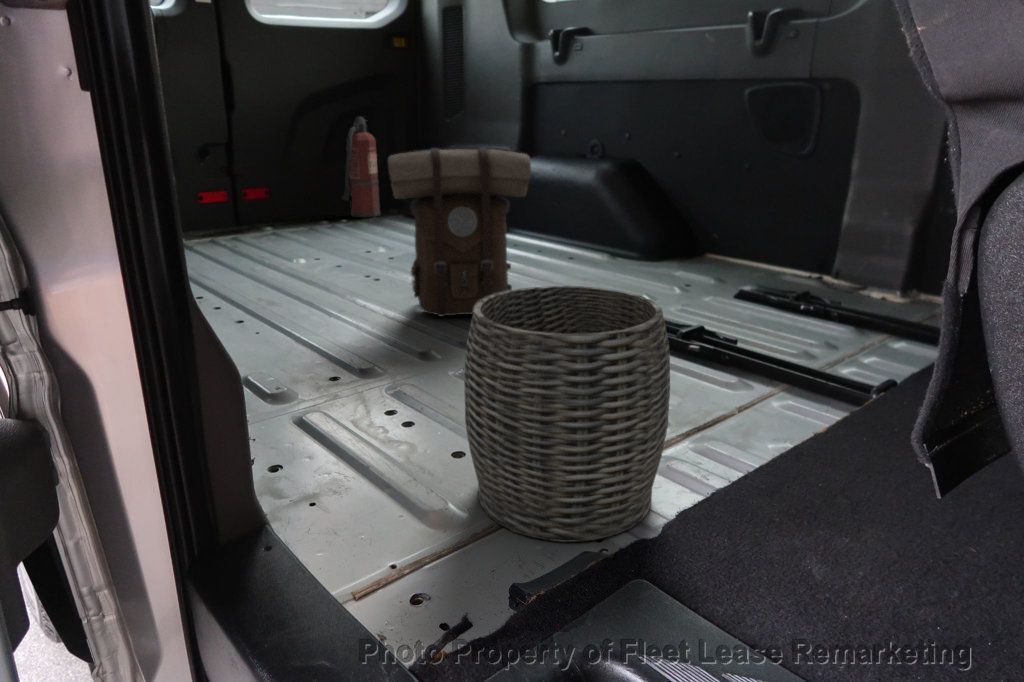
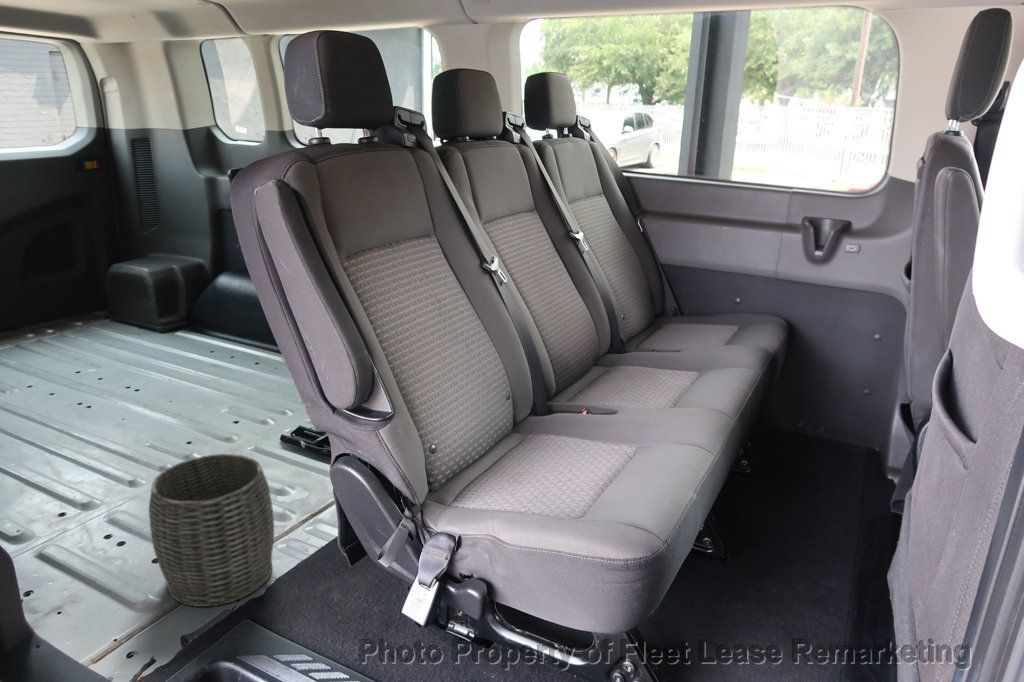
fire extinguisher: present [342,116,380,217] -> none [44,237,87,326]
backpack: present [388,148,531,316] -> none [88,321,203,443]

